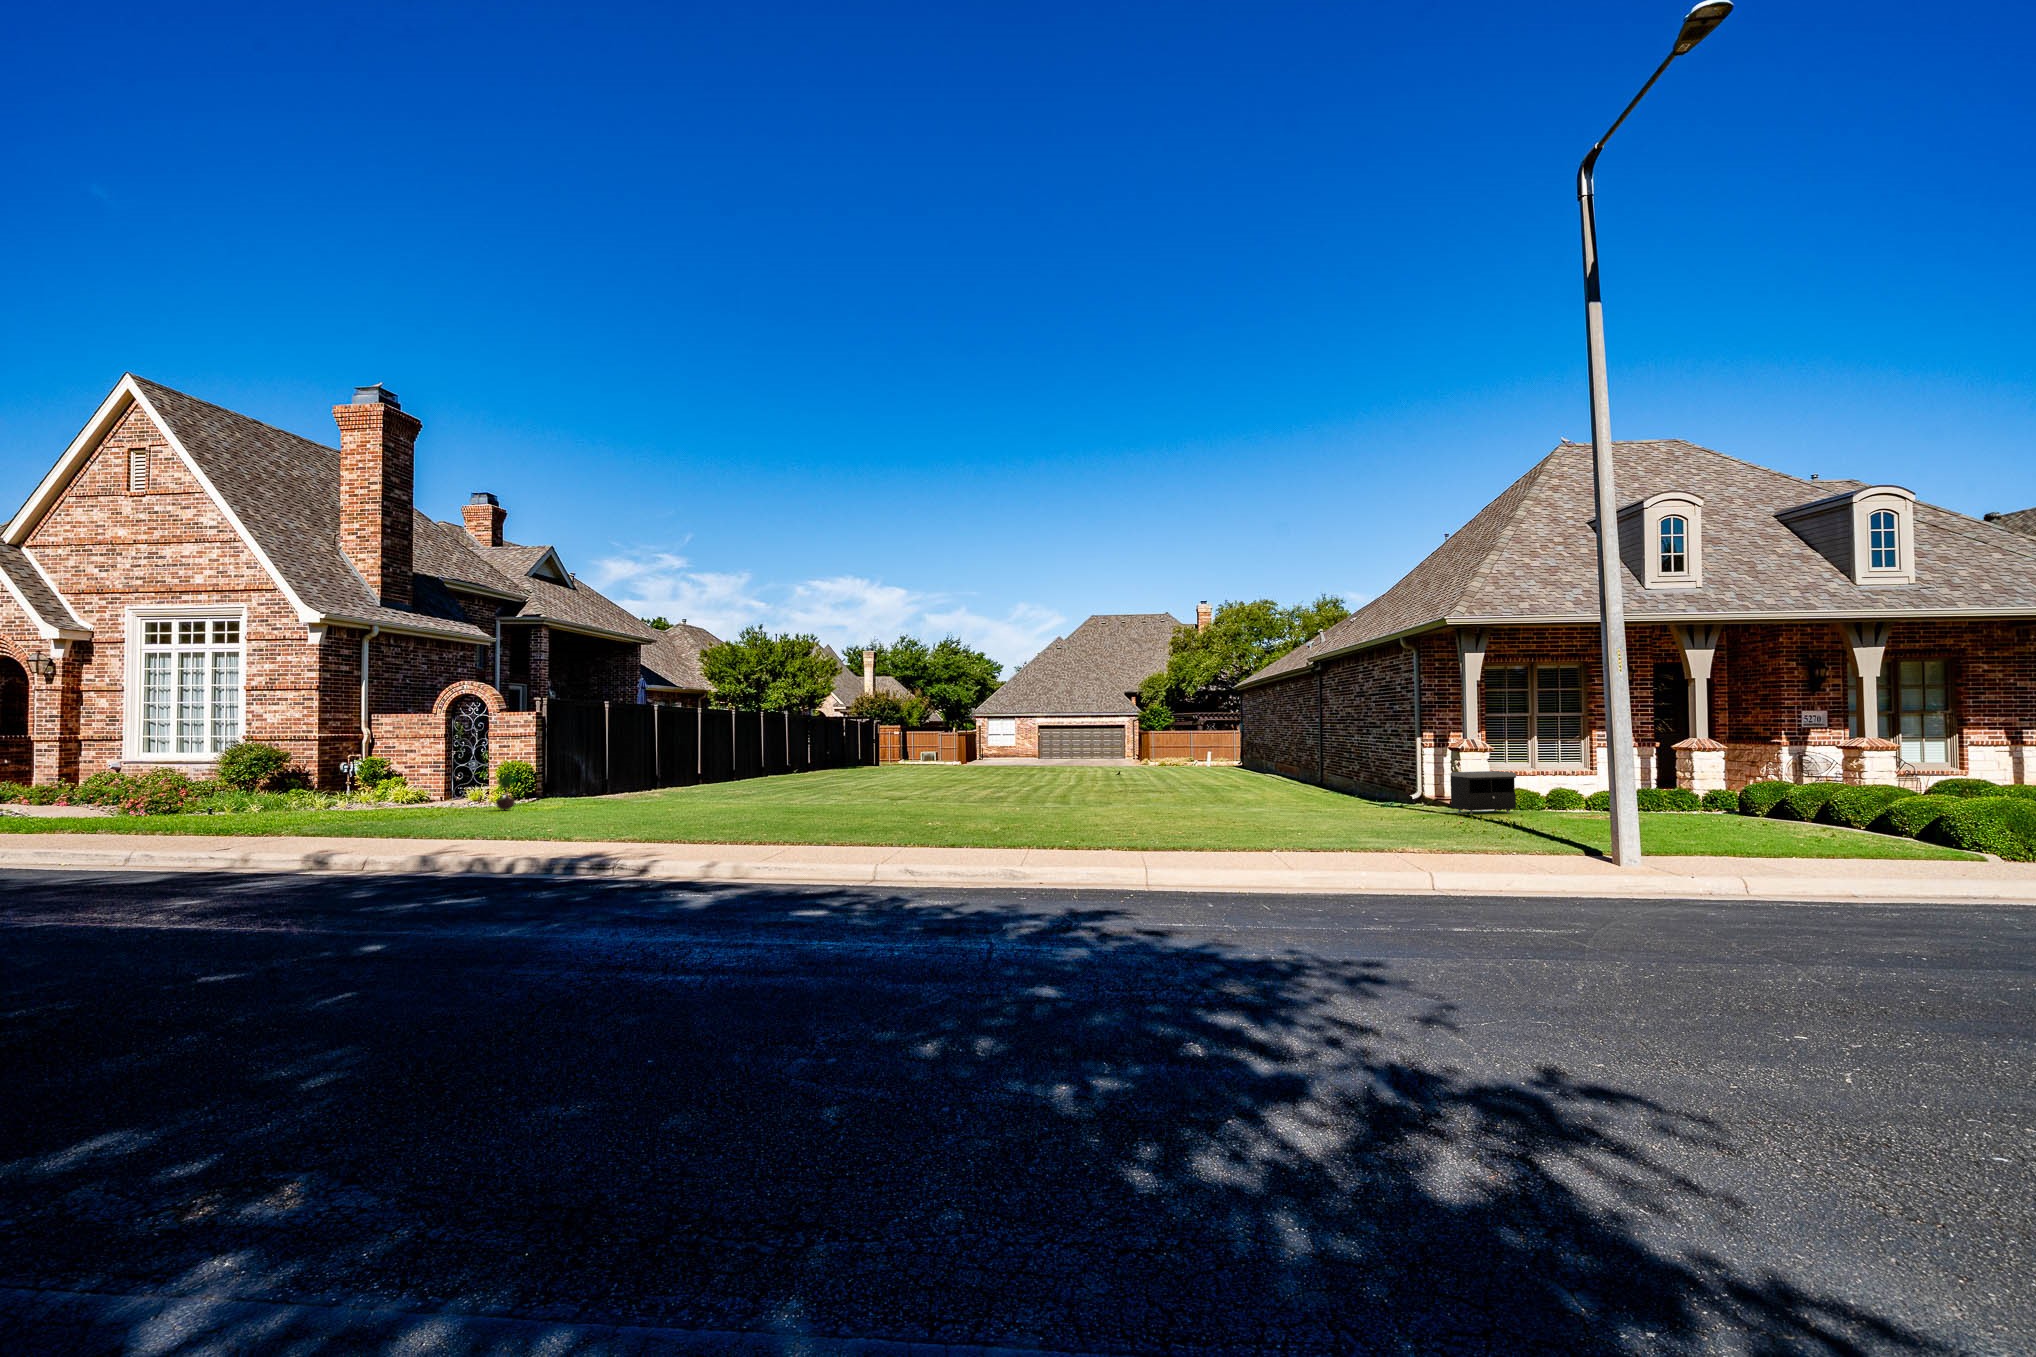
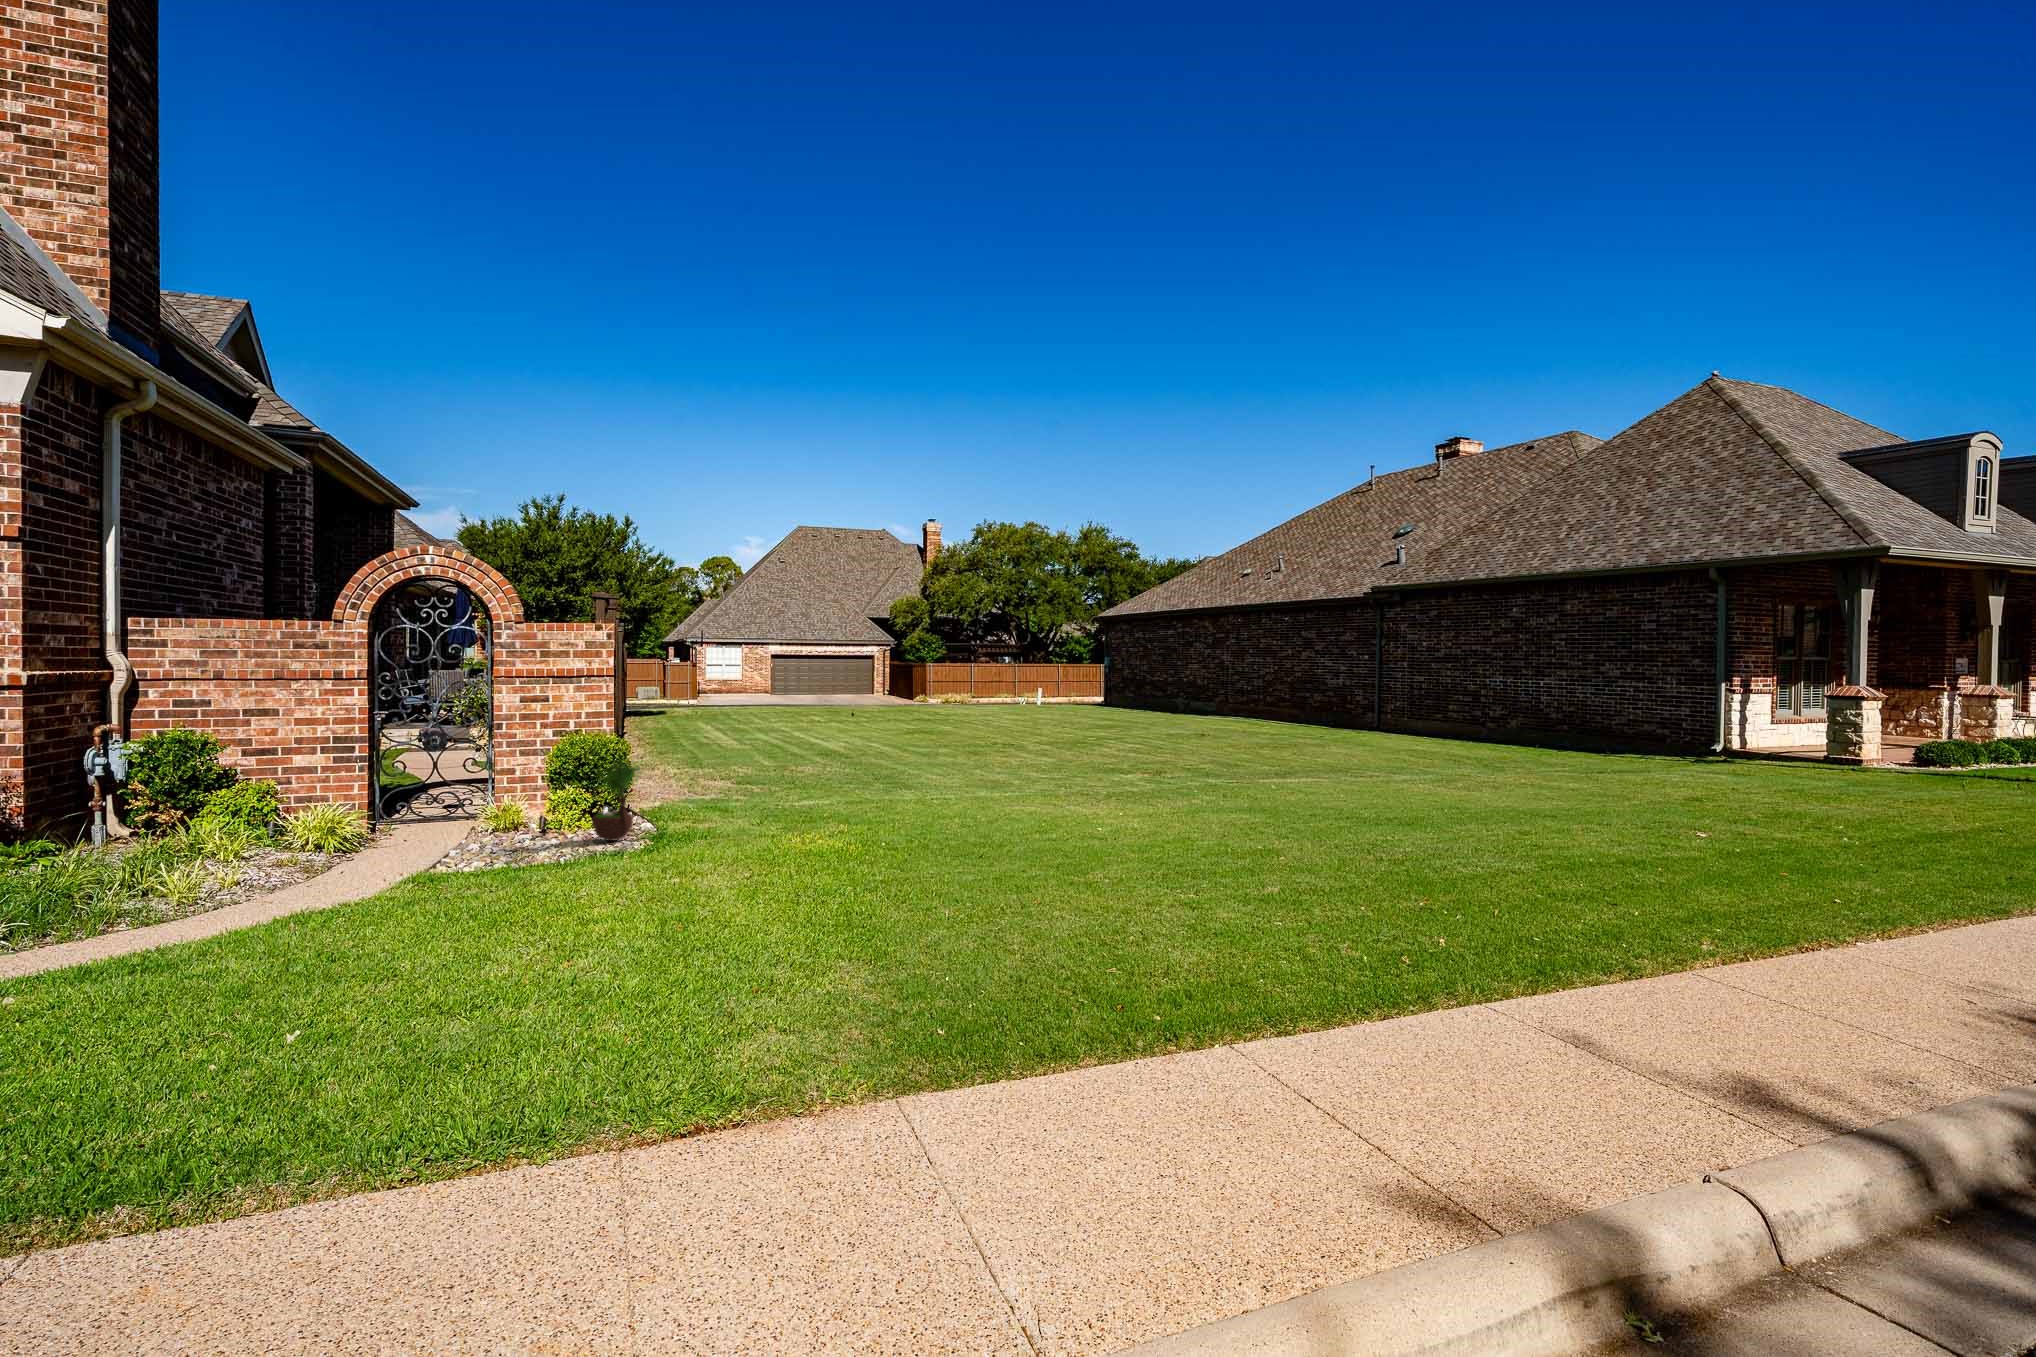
storage bench: present [1451,771,1516,814] -> none [1867,723,1924,773]

